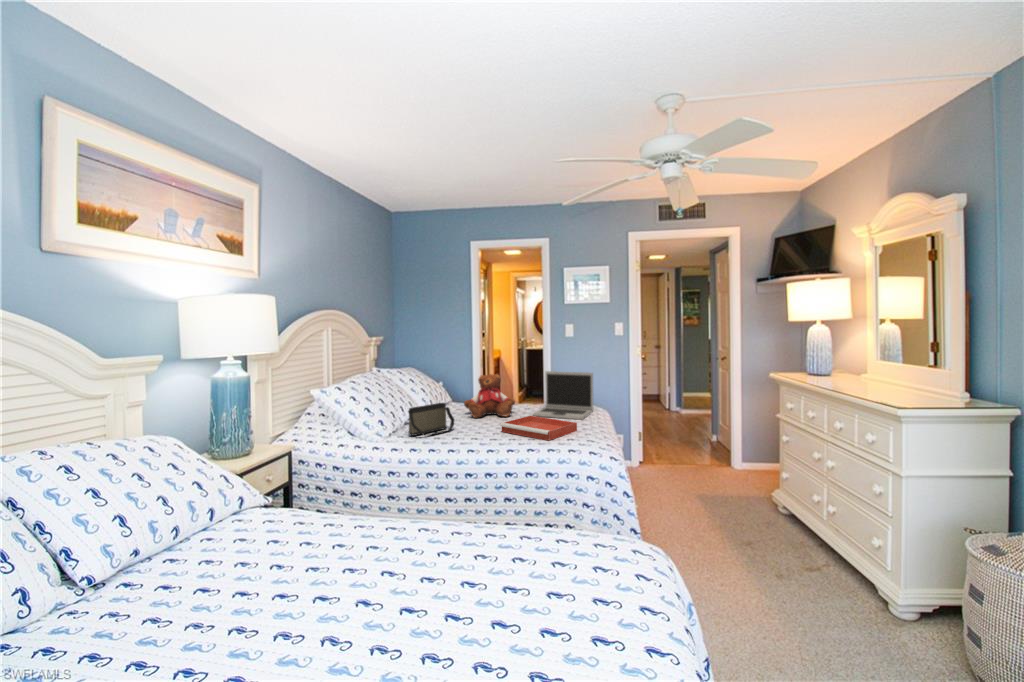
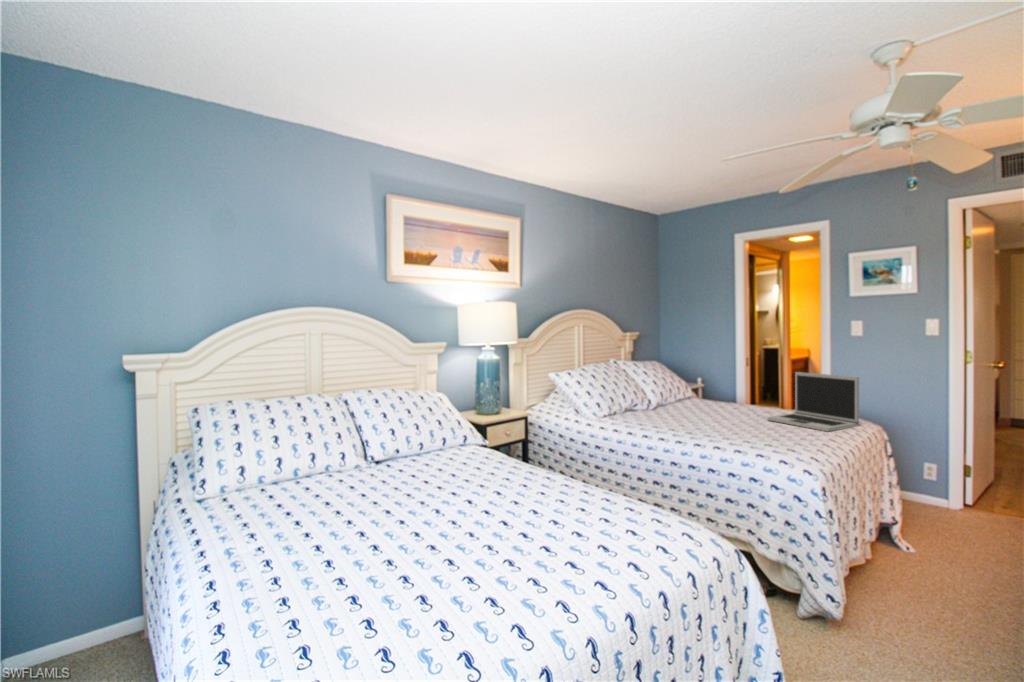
teddy bear: present [464,374,515,418] -> none [693,372,751,417]
handbag: present [408,403,454,435] -> none [620,394,667,422]
tray: present [500,416,577,440] -> none [708,418,801,444]

